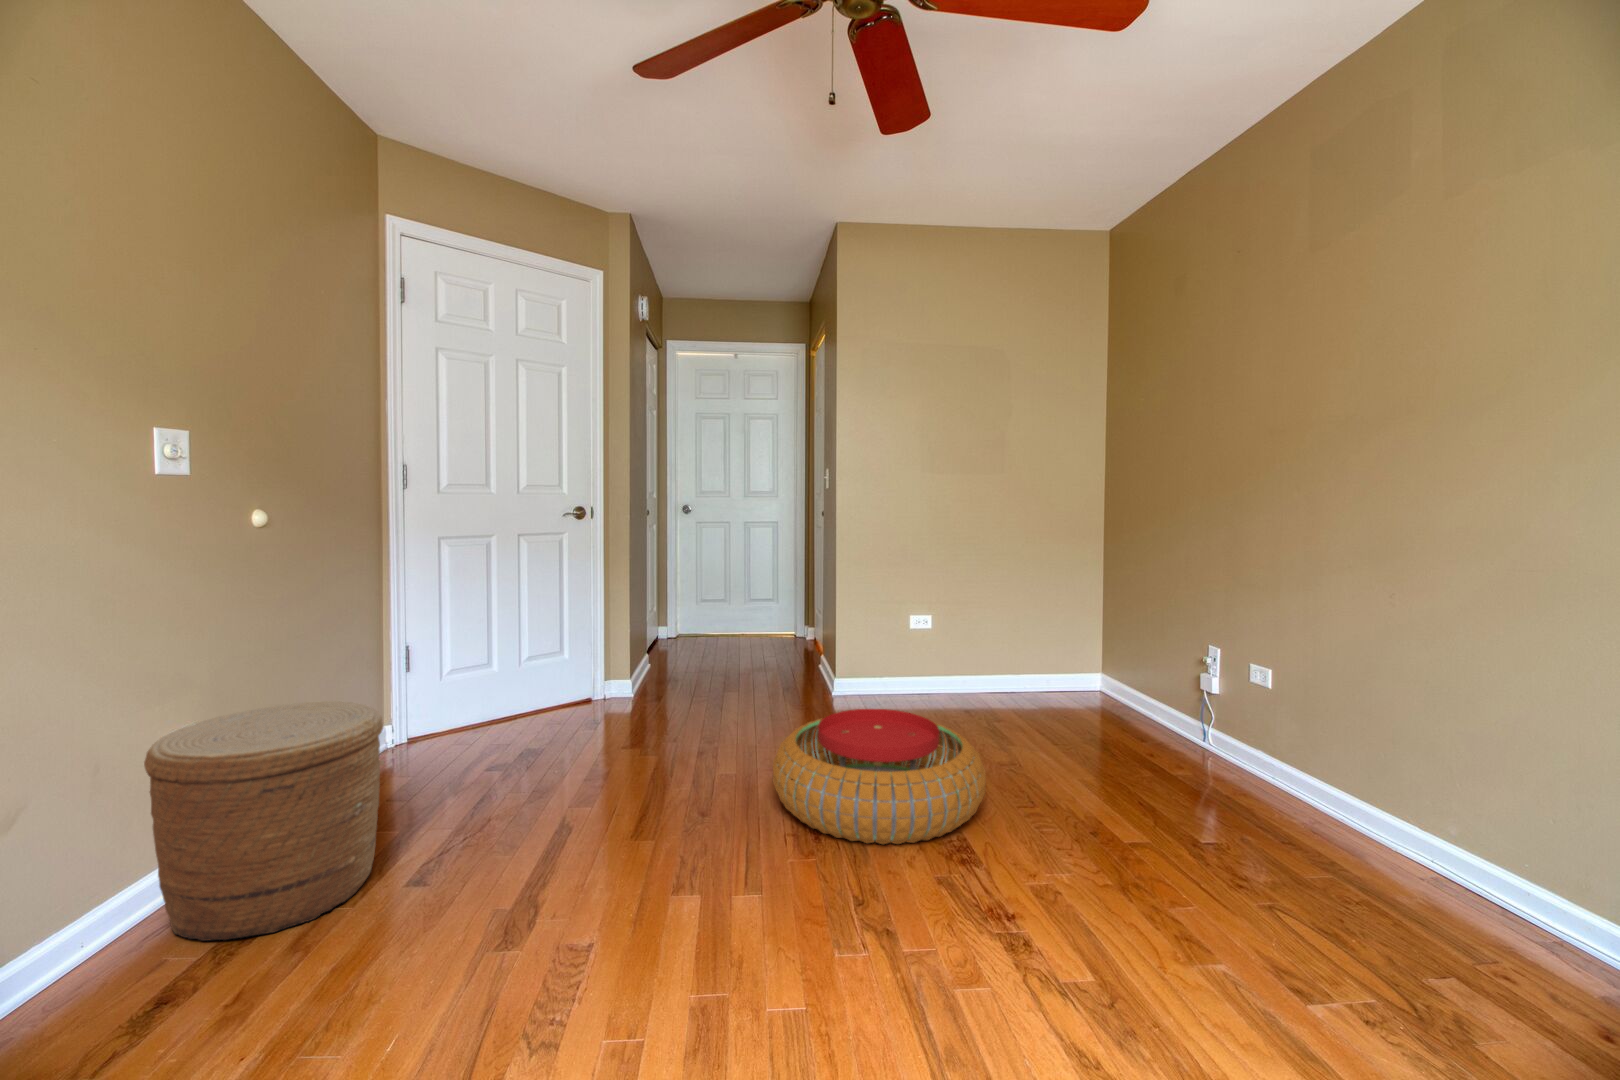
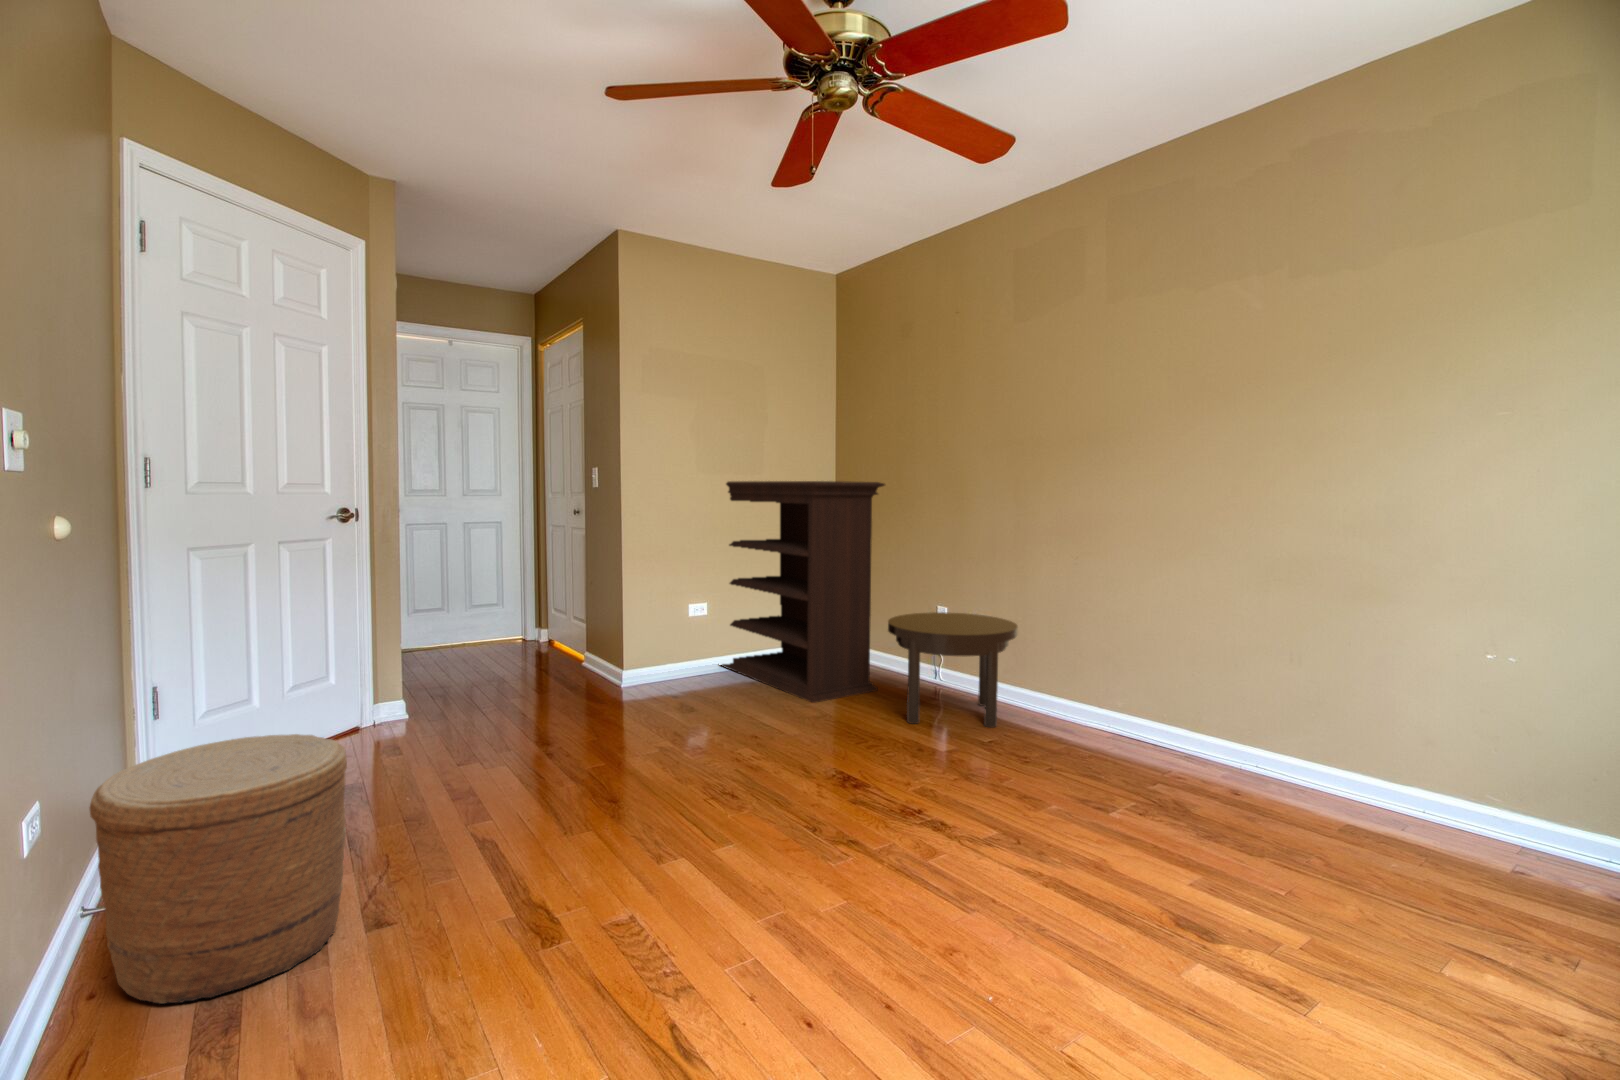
bookshelf: none [949,480,1128,746] -> present [721,481,885,703]
side table: none [1104,652,1309,832] -> present [888,612,1018,728]
pouf: present [773,709,986,844] -> none [655,681,835,785]

